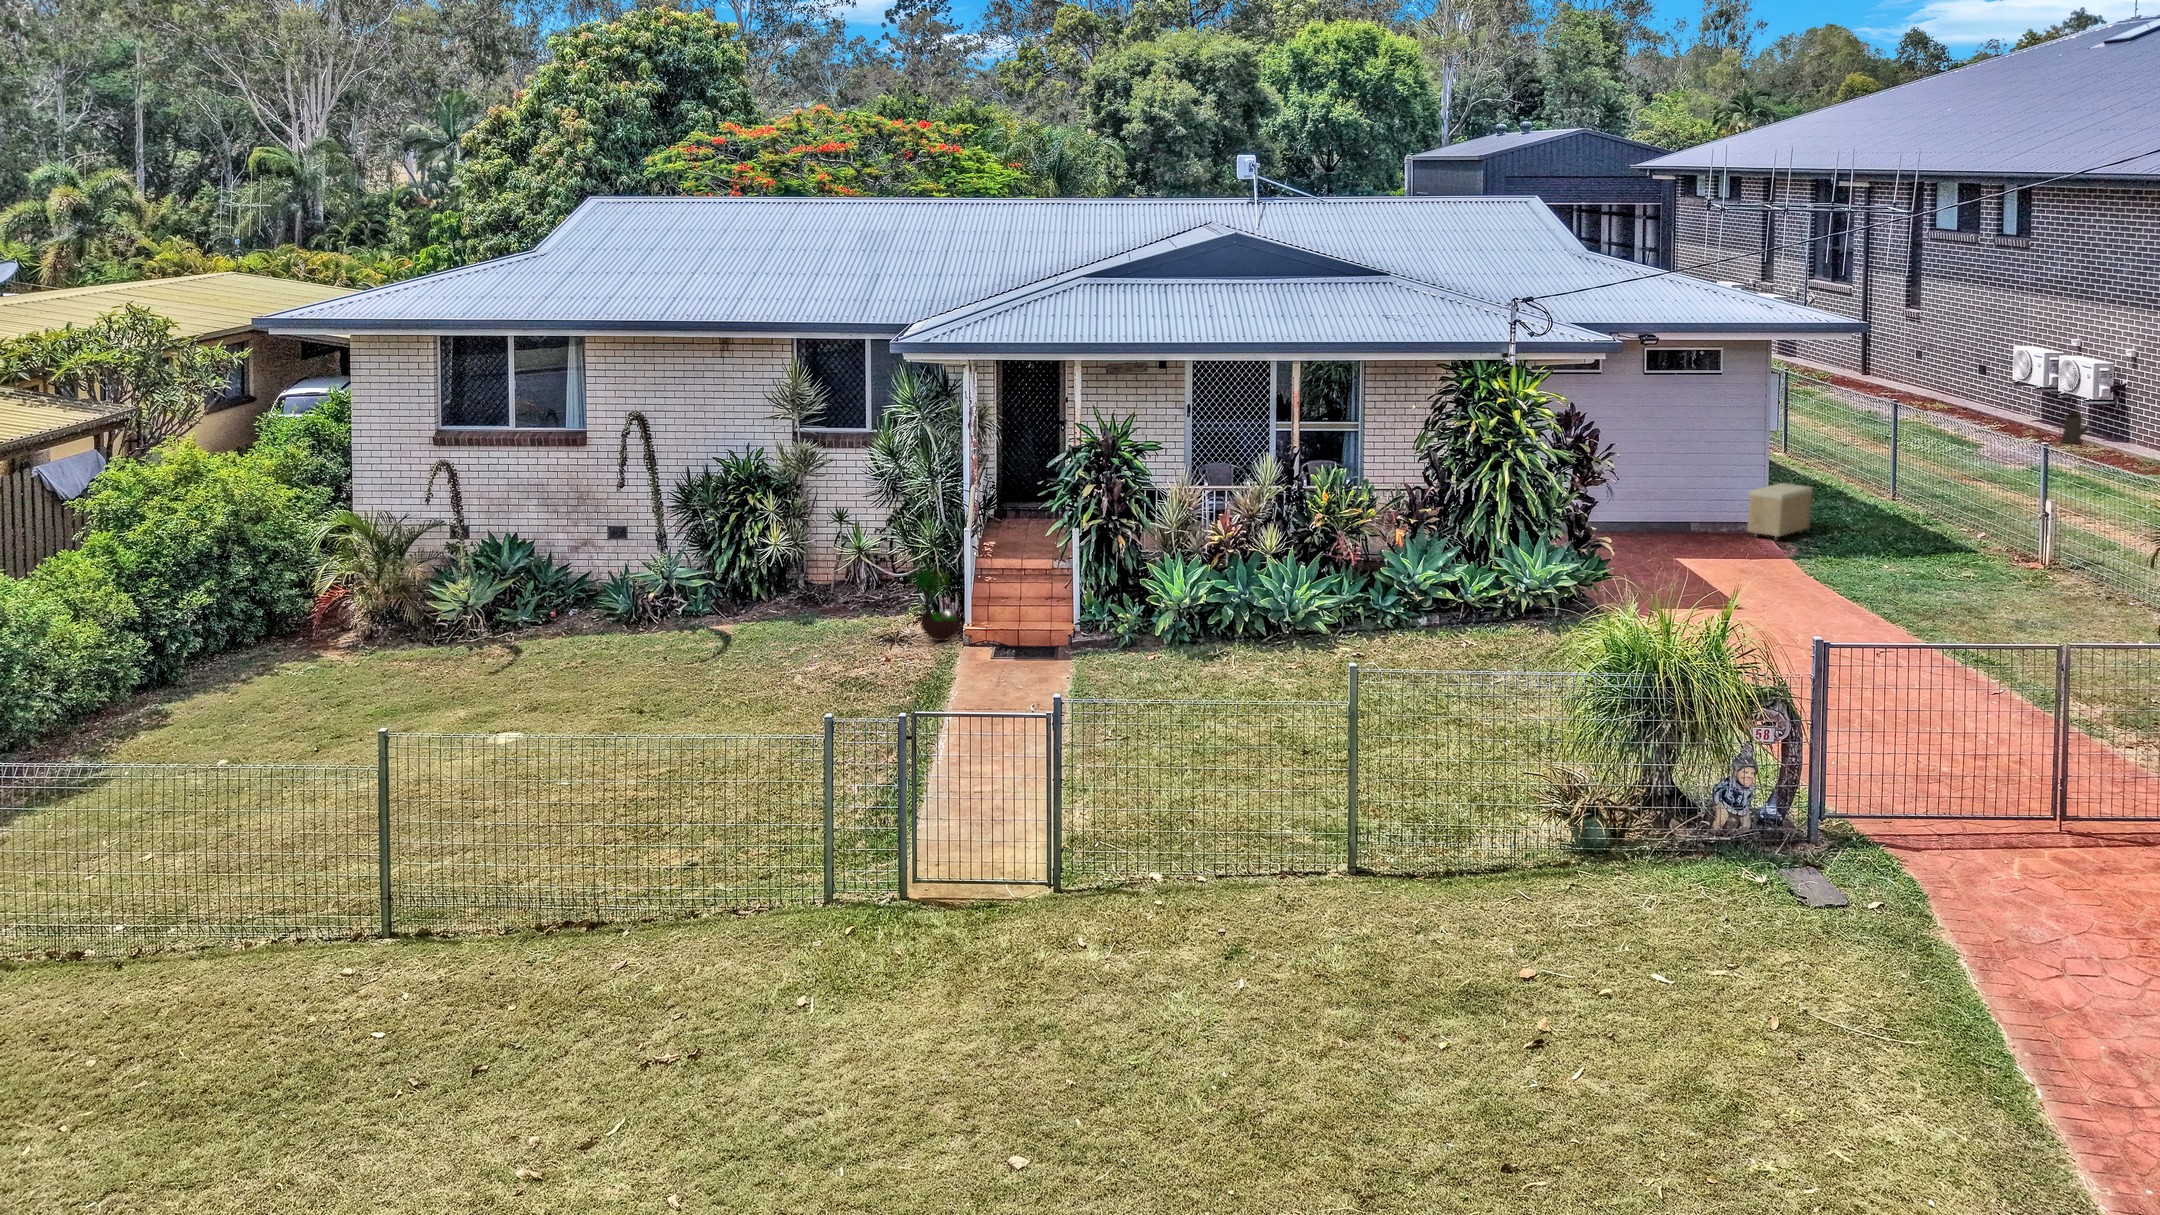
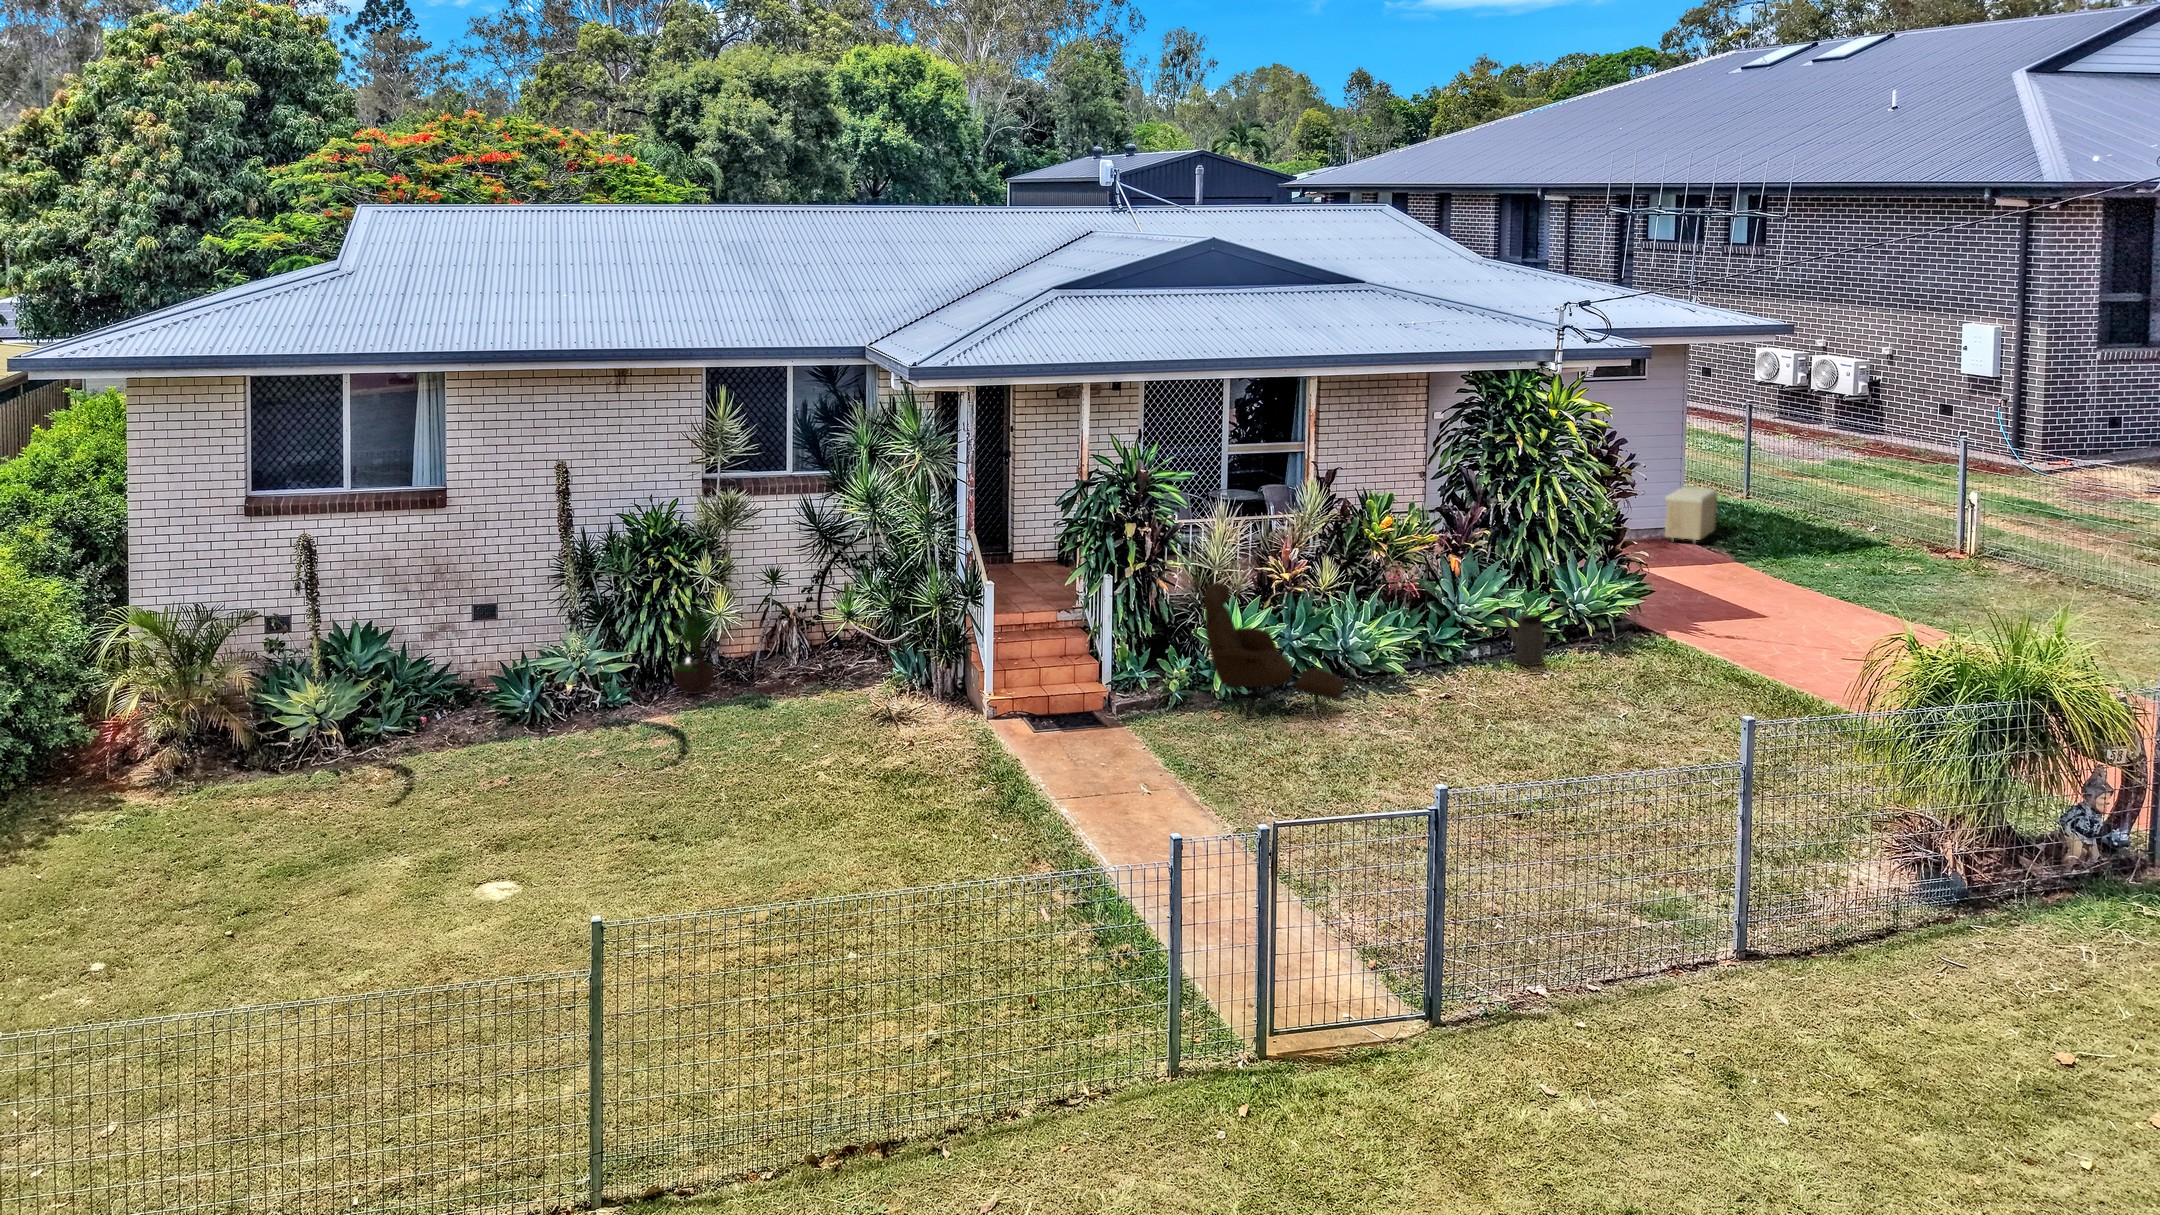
watering can: present [2061,408,2089,444] -> present [1501,606,1546,666]
lounge chair: none [1134,544,1262,672] -> present [1204,582,1345,719]
potted tree: present [907,564,959,641] -> present [673,607,720,694]

